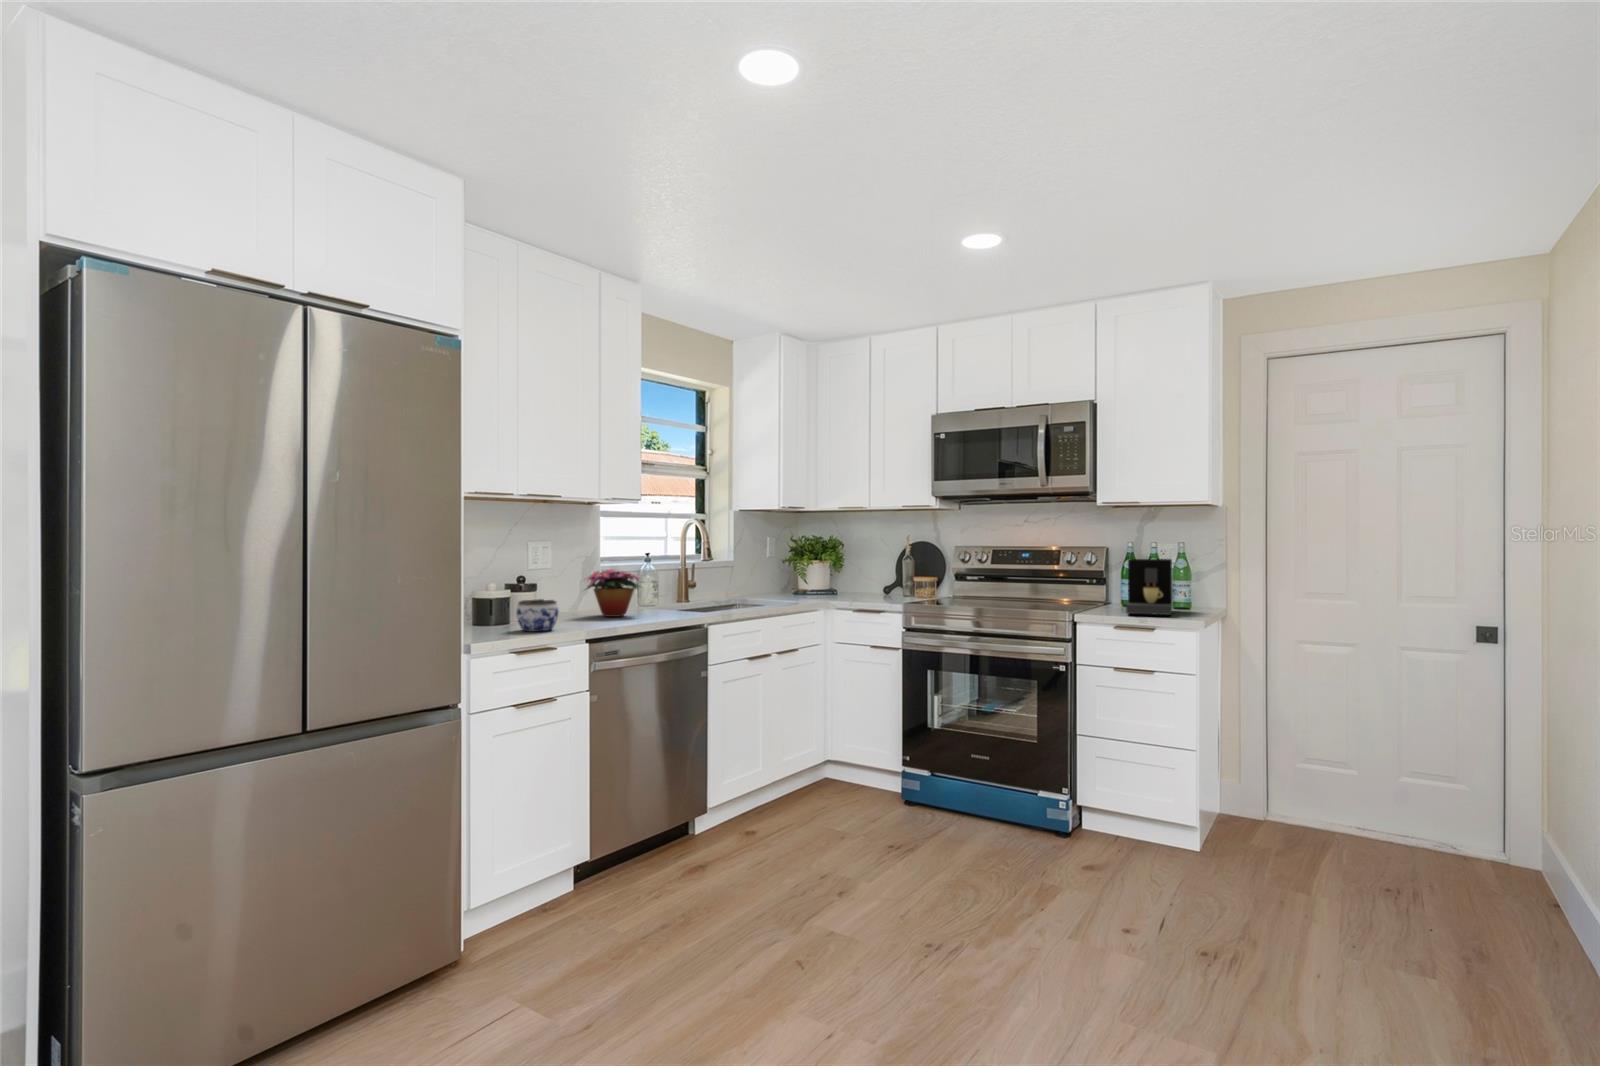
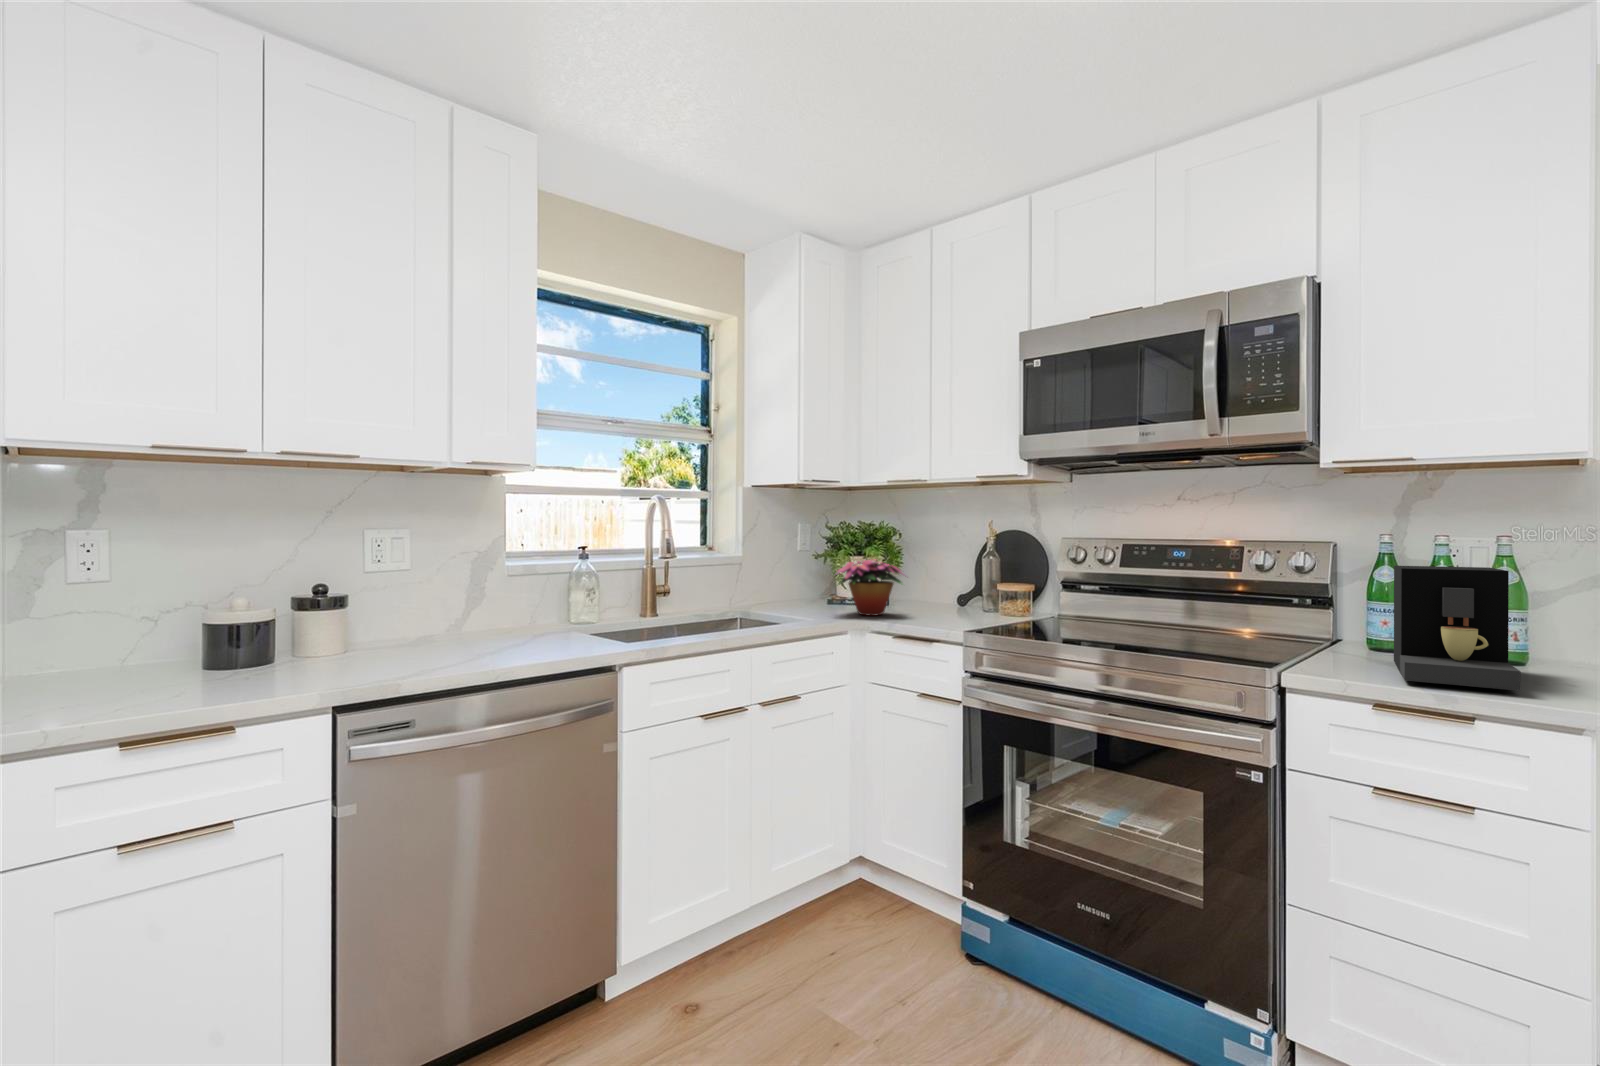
flower arrangement: present [582,569,639,617] -> present [838,560,902,616]
jar: present [516,599,559,631] -> none [185,633,277,696]

